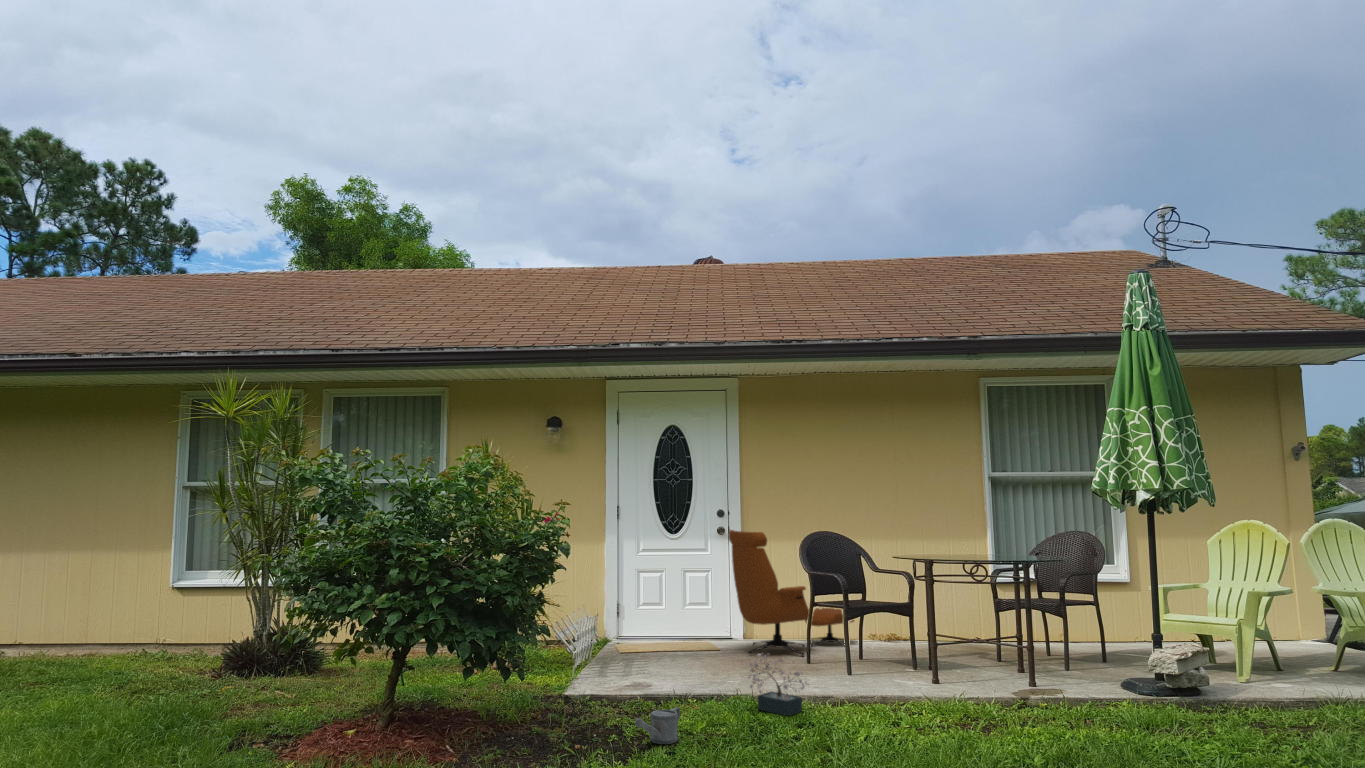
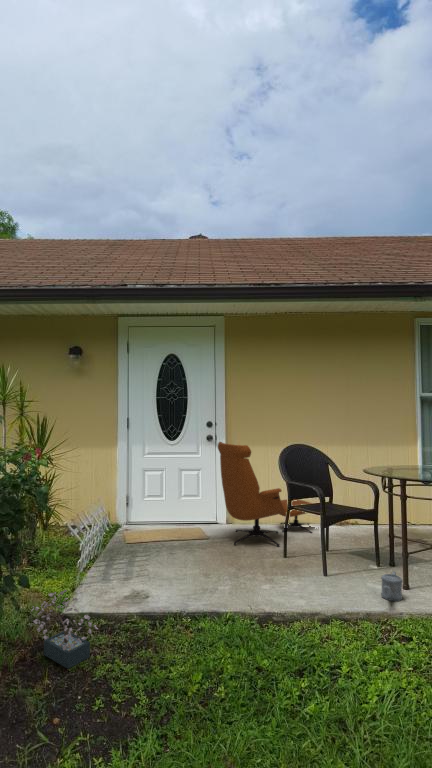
decorative plant: present [748,653,808,716] -> present [32,590,98,669]
watering can: present [635,707,680,744] -> present [381,571,403,601]

